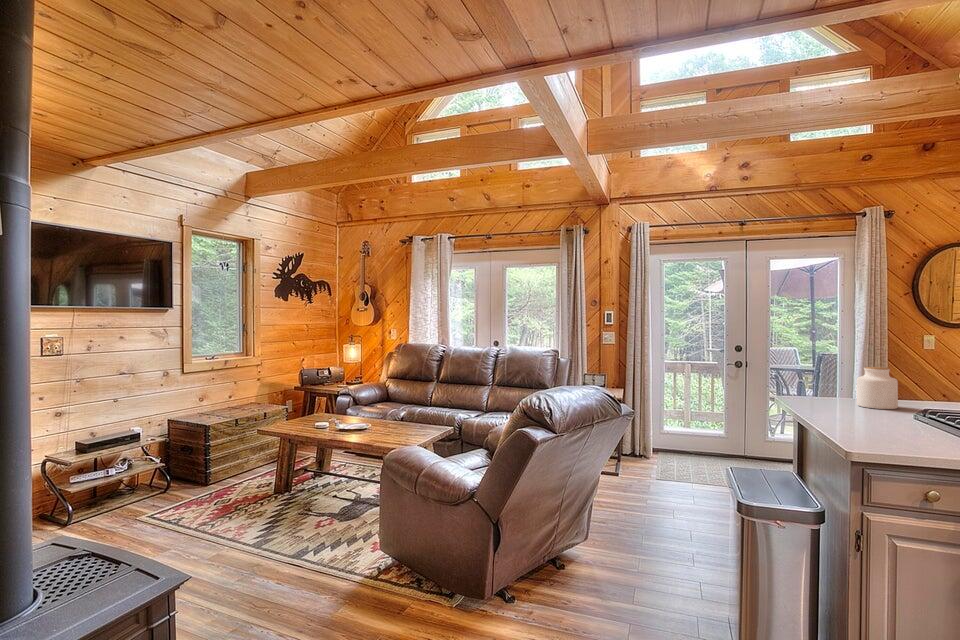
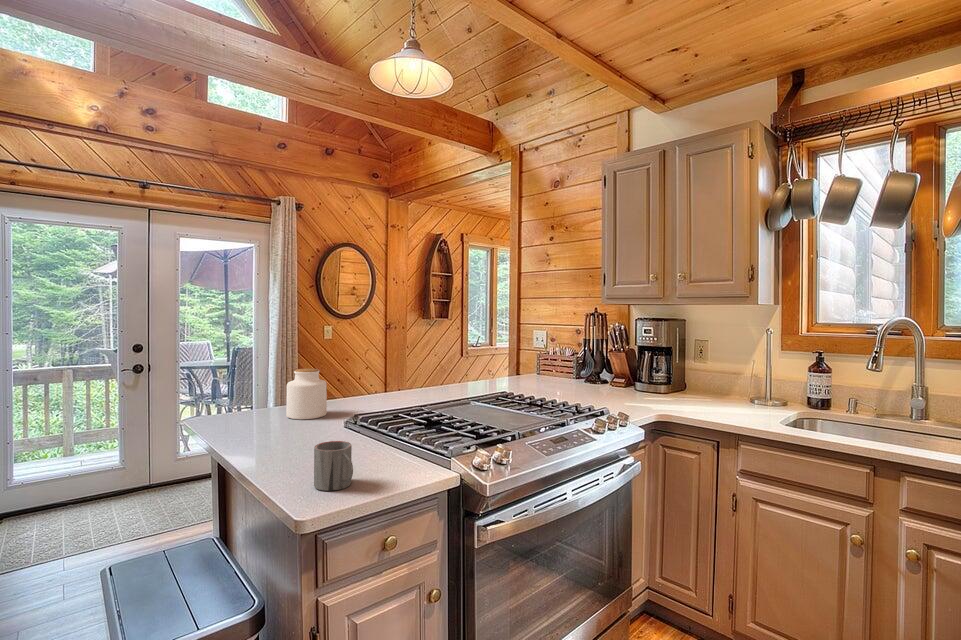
mug: none [863,411,896,444] -> present [314,441,353,491]

